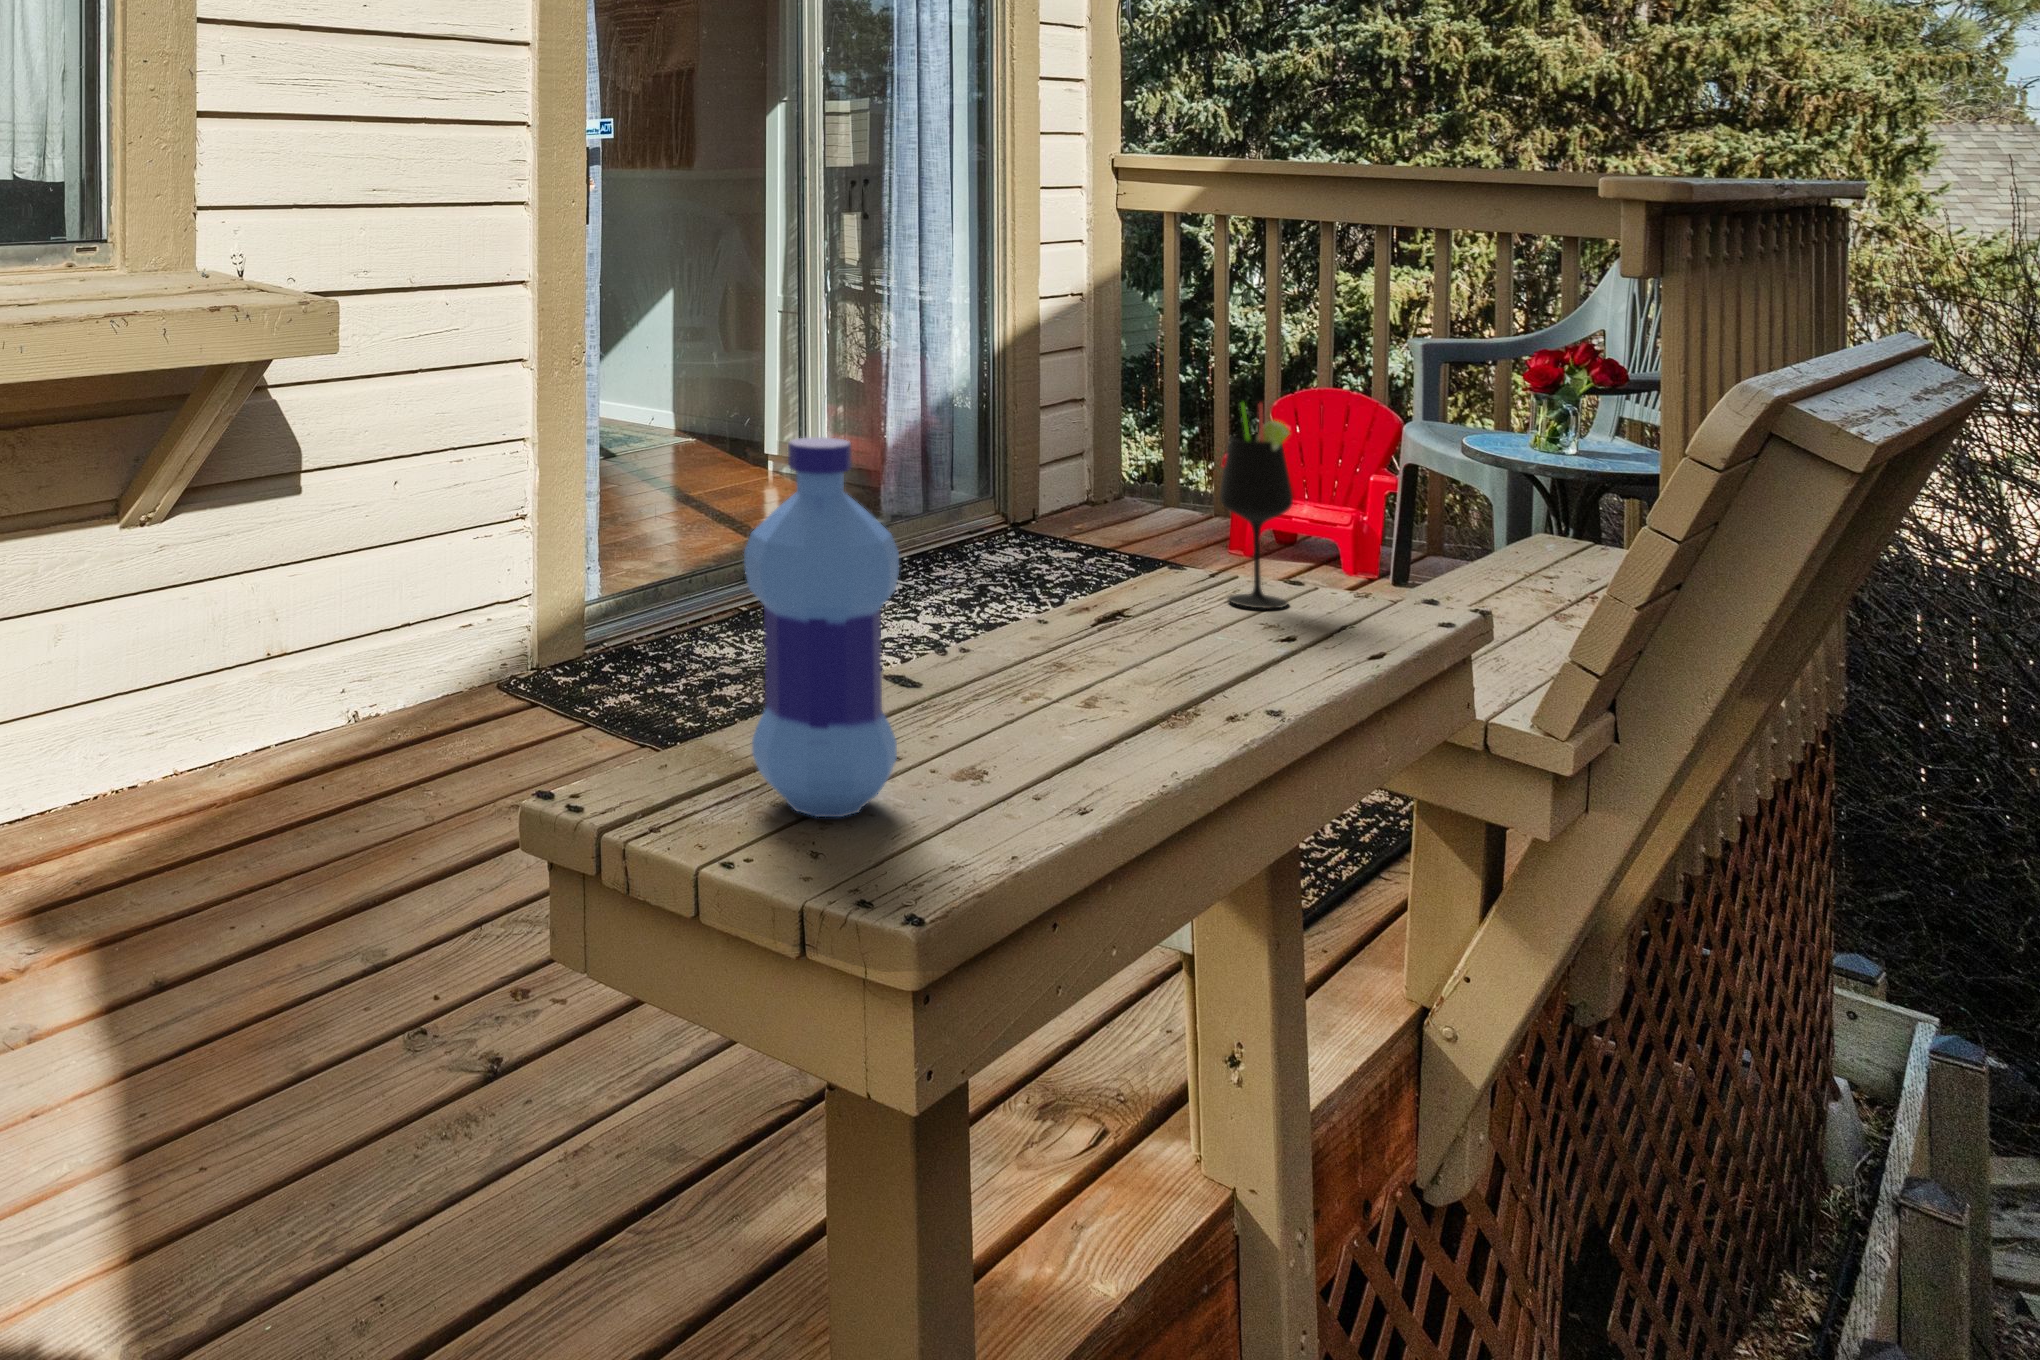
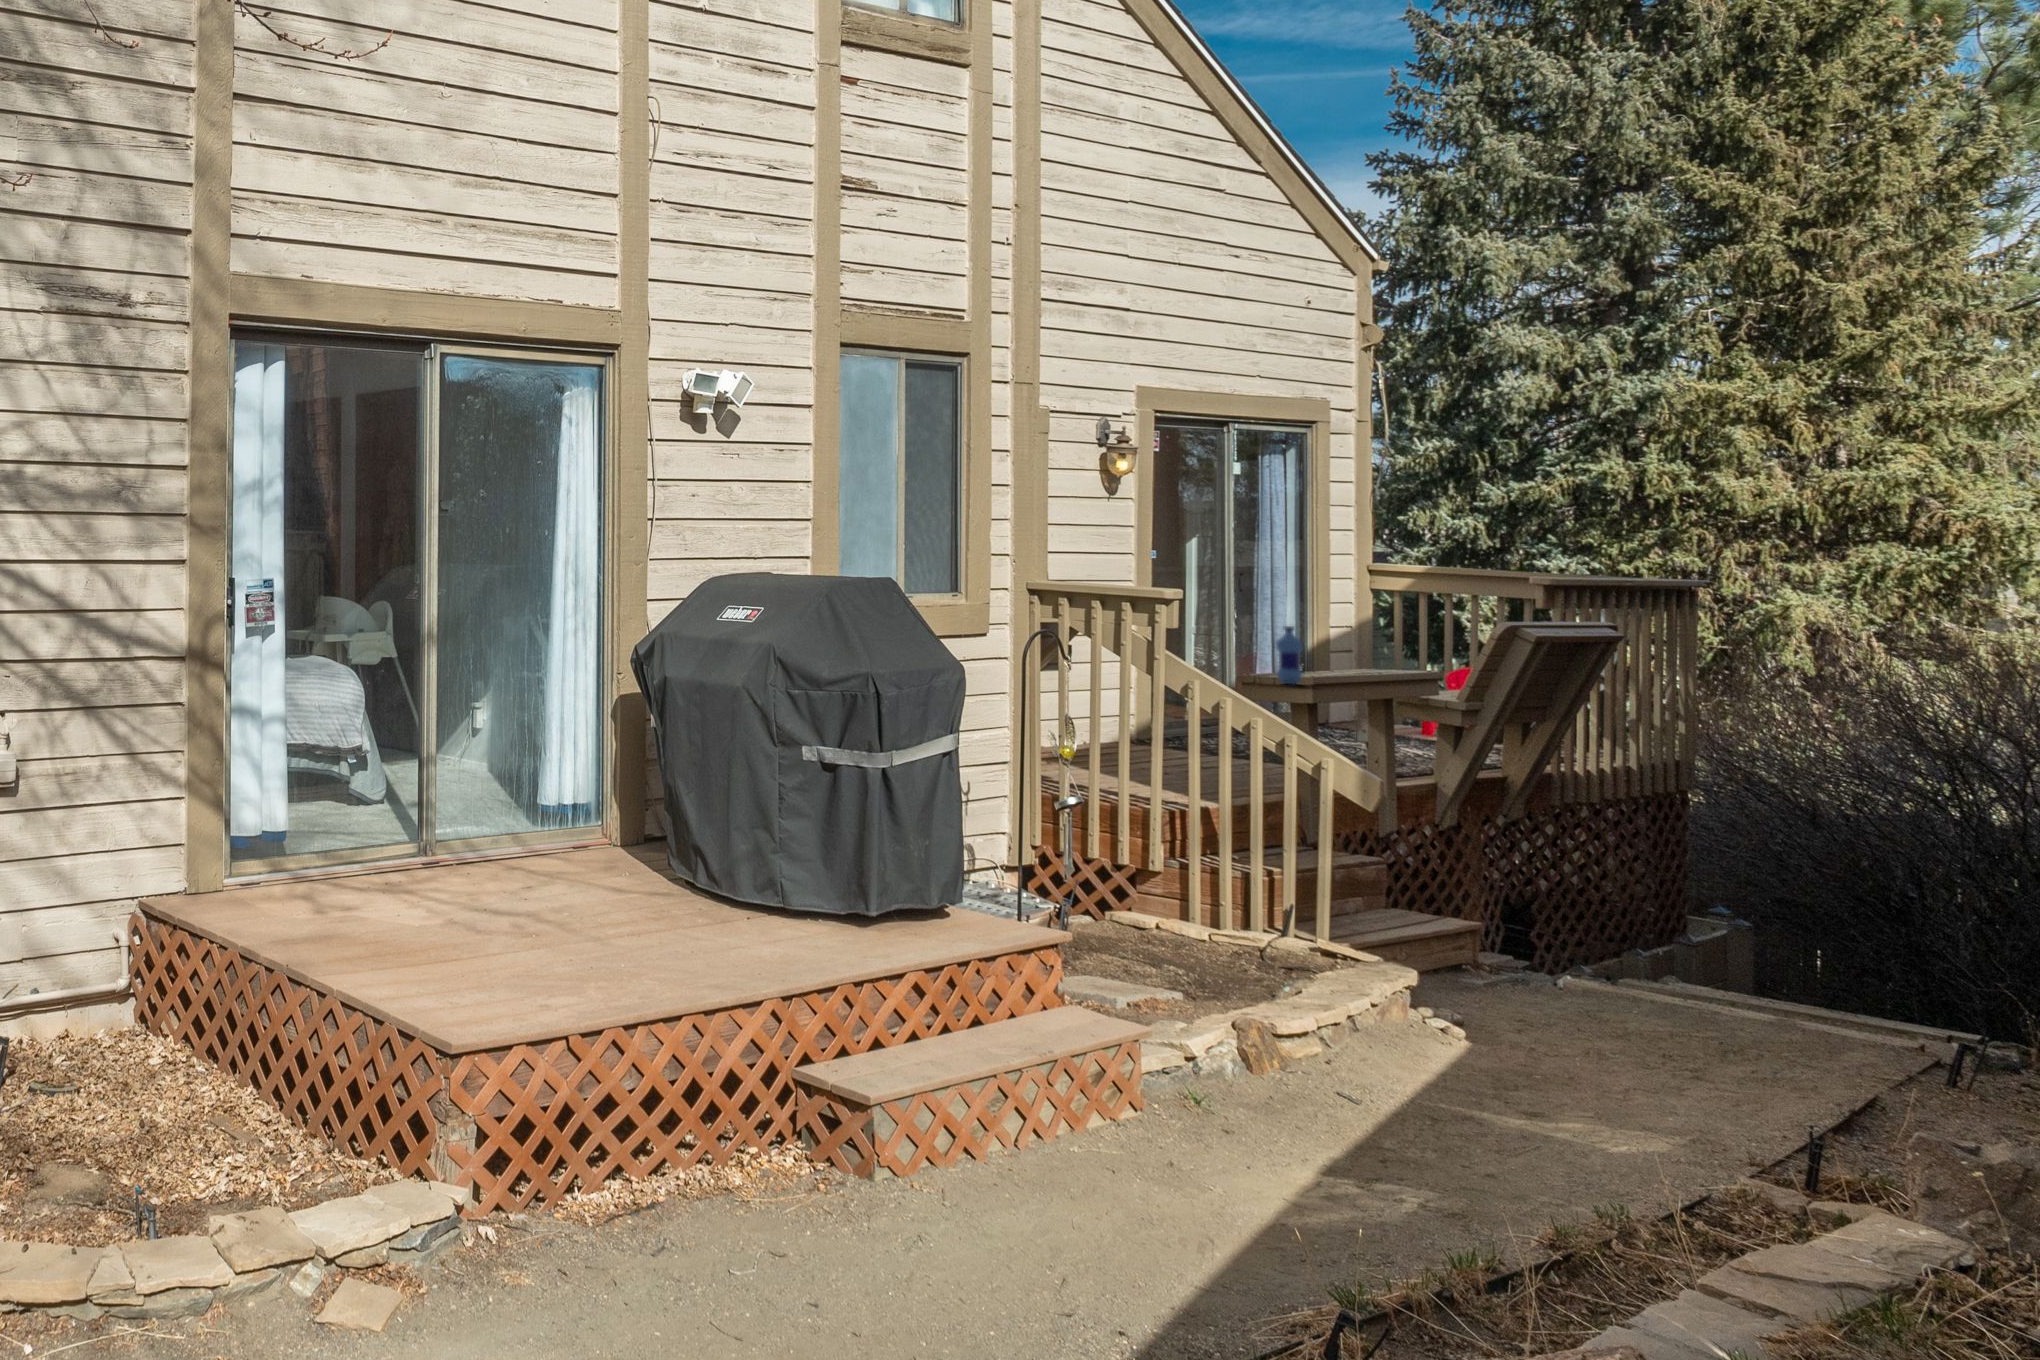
wine glass: present [1220,403,1293,608] -> none [1370,634,1387,678]

